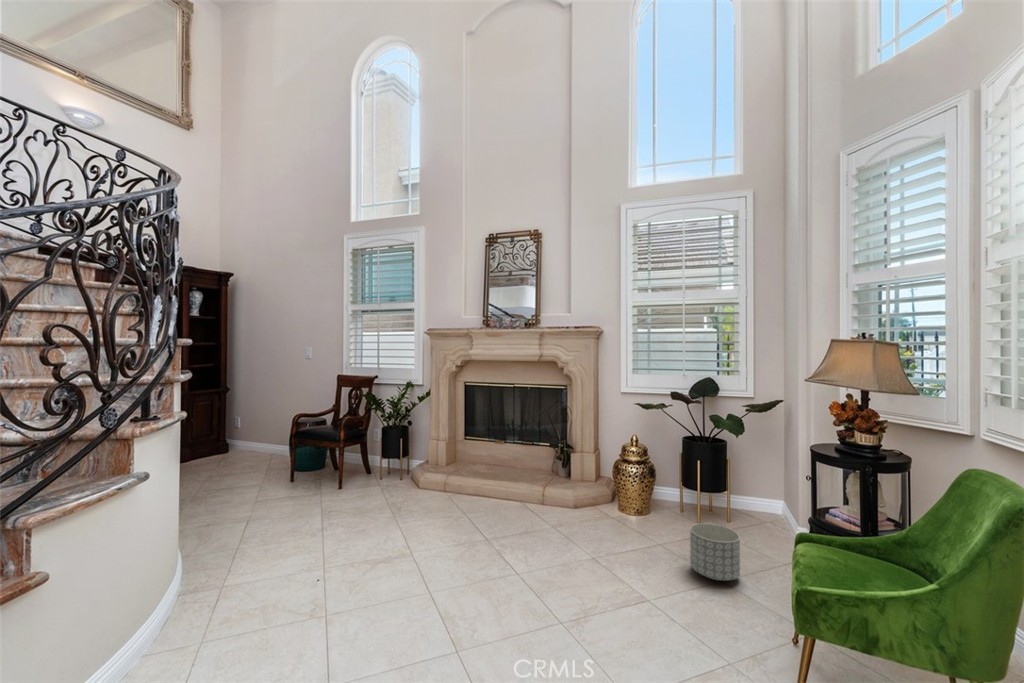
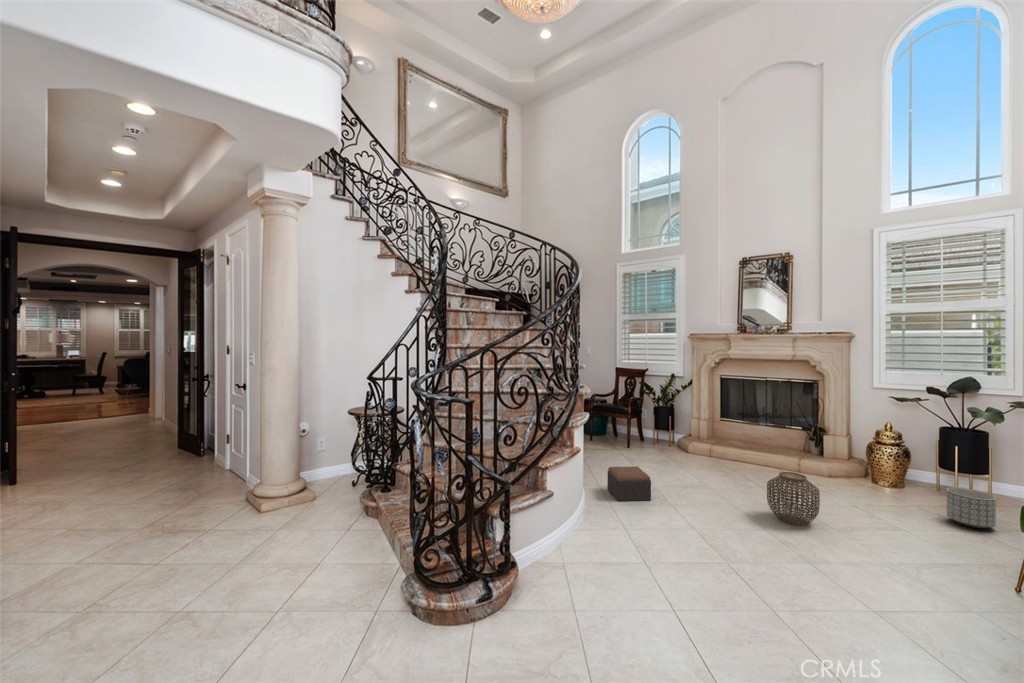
woven basket: none [457,539,532,639] -> present [767,472,820,526]
footstool: none [180,552,269,644] -> present [607,467,651,501]

